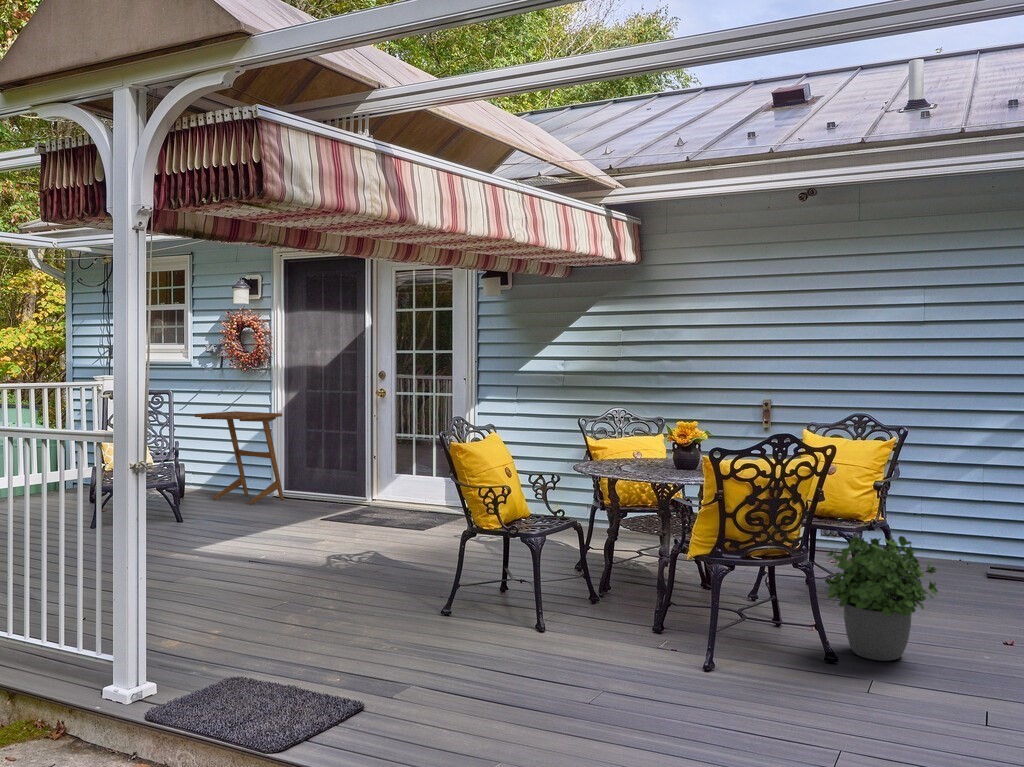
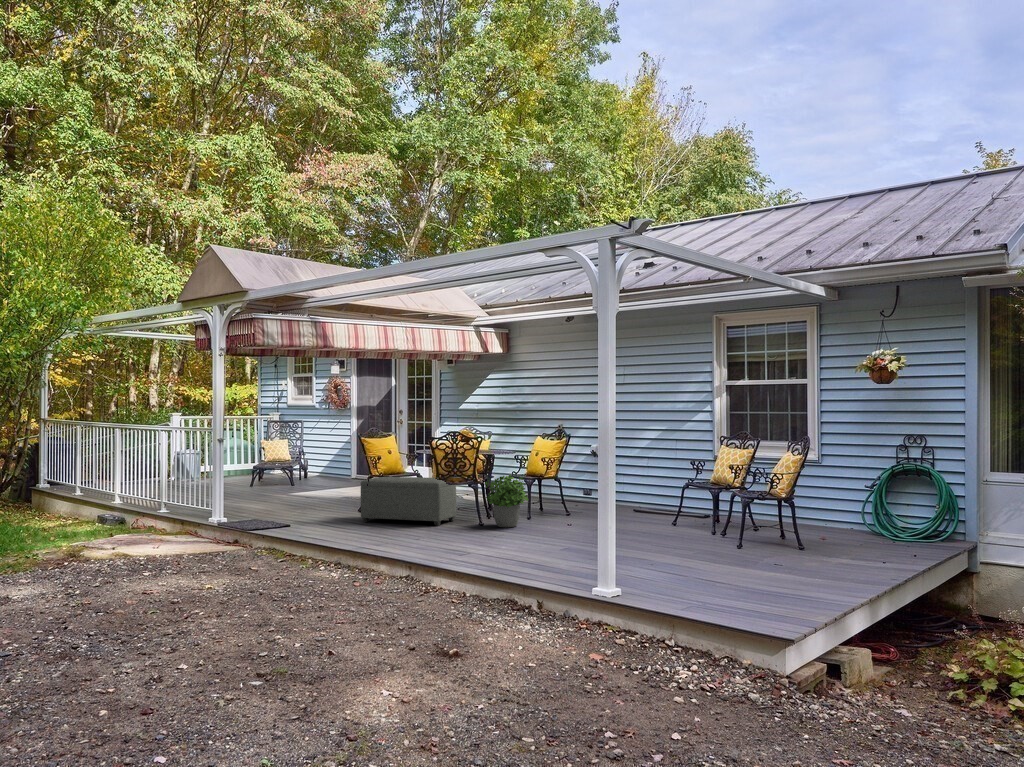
side table: present [195,411,284,505] -> none [309,432,355,482]
ottoman: none [508,536,729,662] -> present [361,477,456,526]

